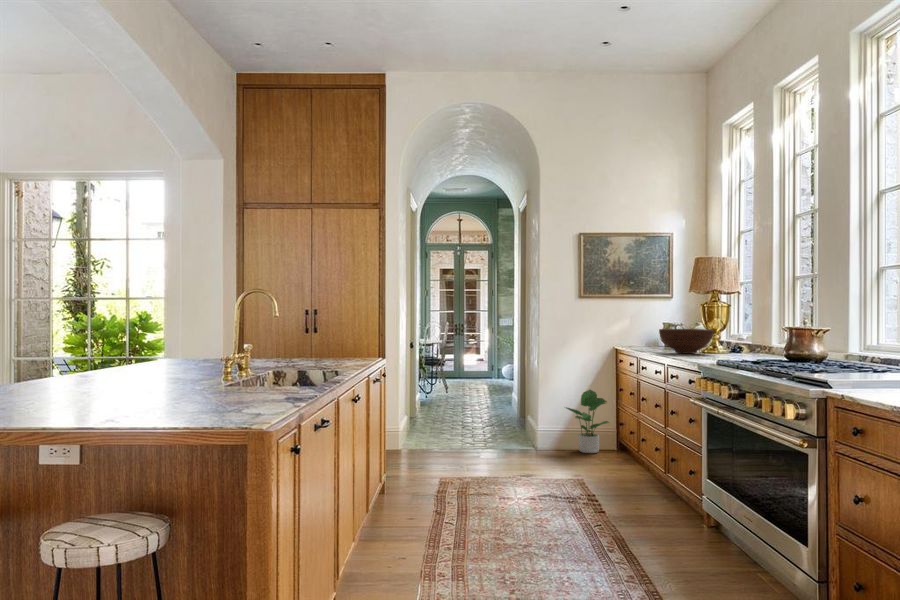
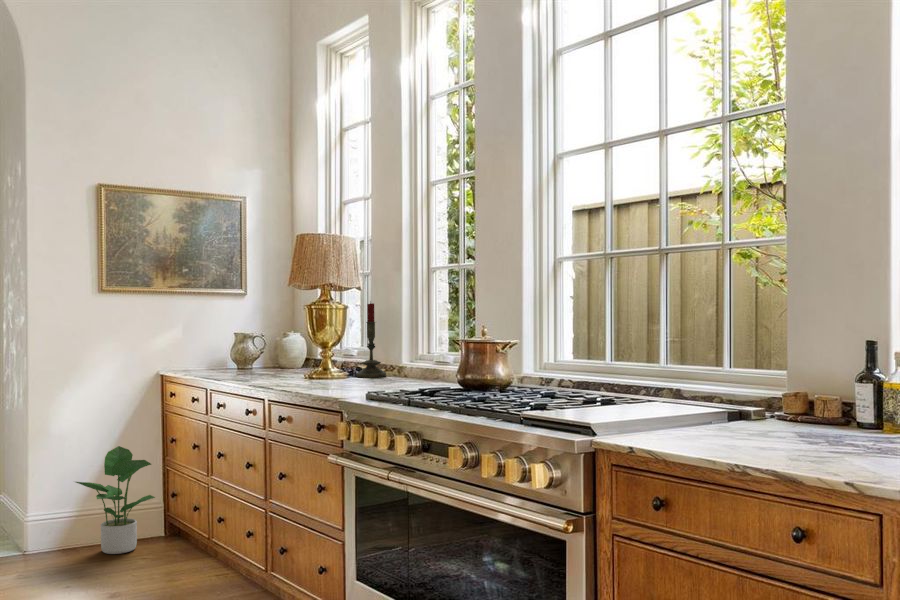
candle: none [737,302,760,355] -> present [357,303,386,378]
fruit bowl: present [659,329,714,354] -> none [247,342,327,380]

